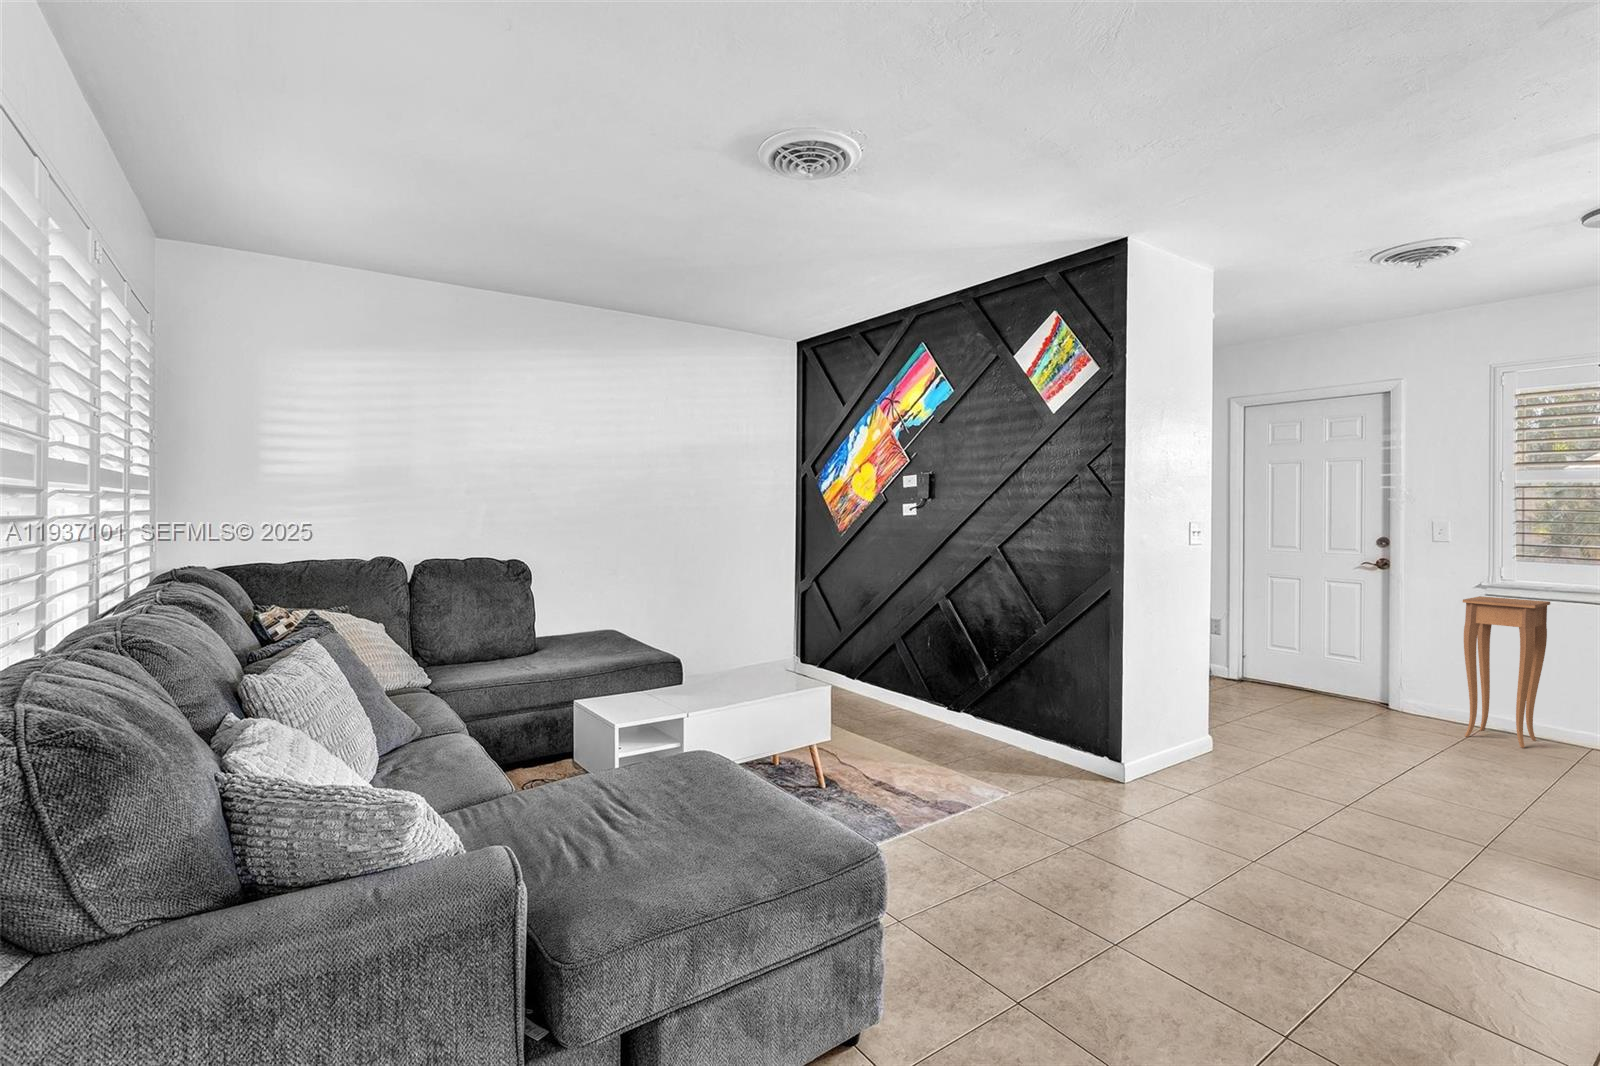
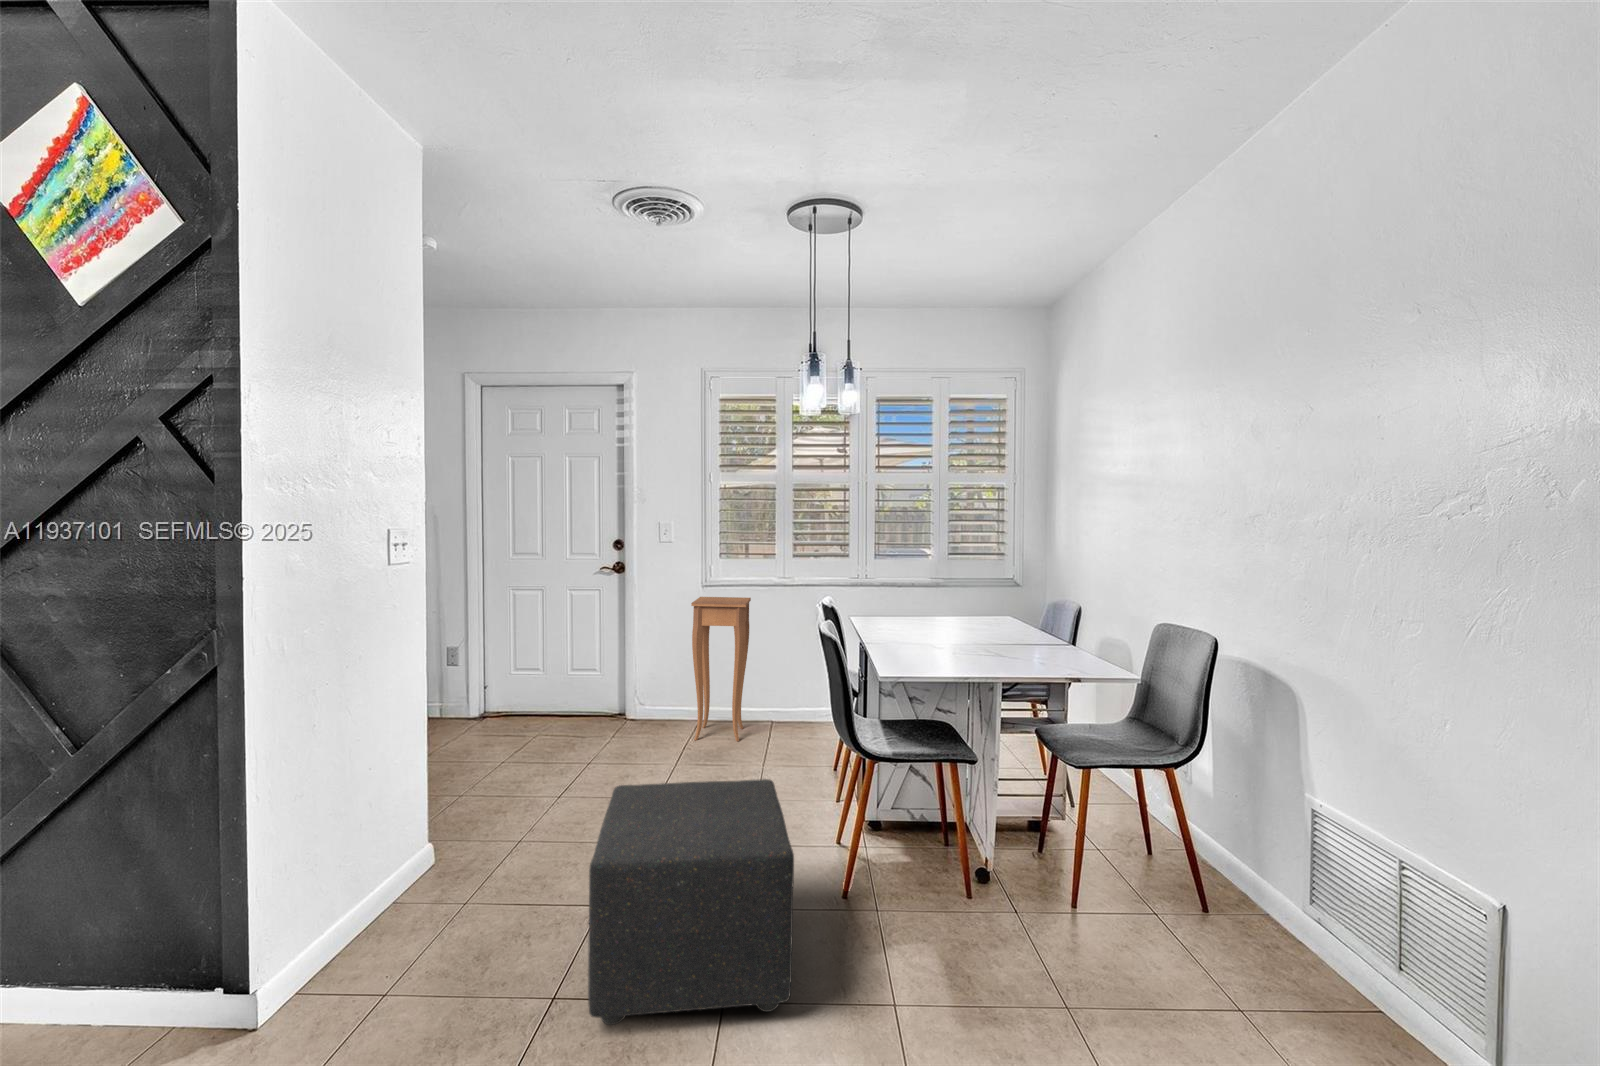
ottoman: none [1319,709,1507,879] -> present [588,779,794,1025]

